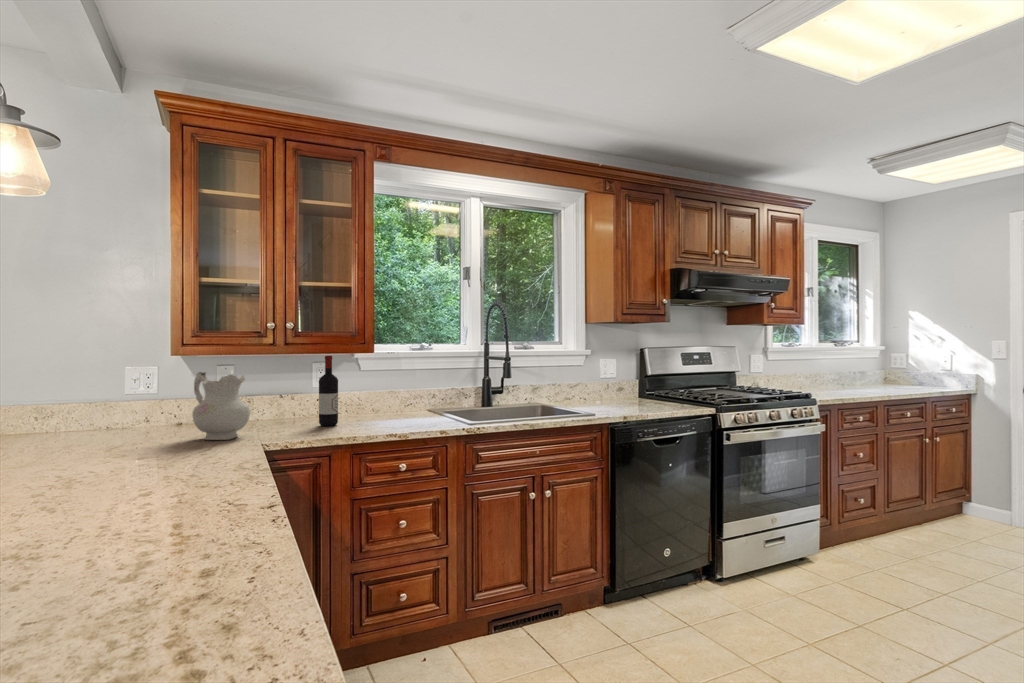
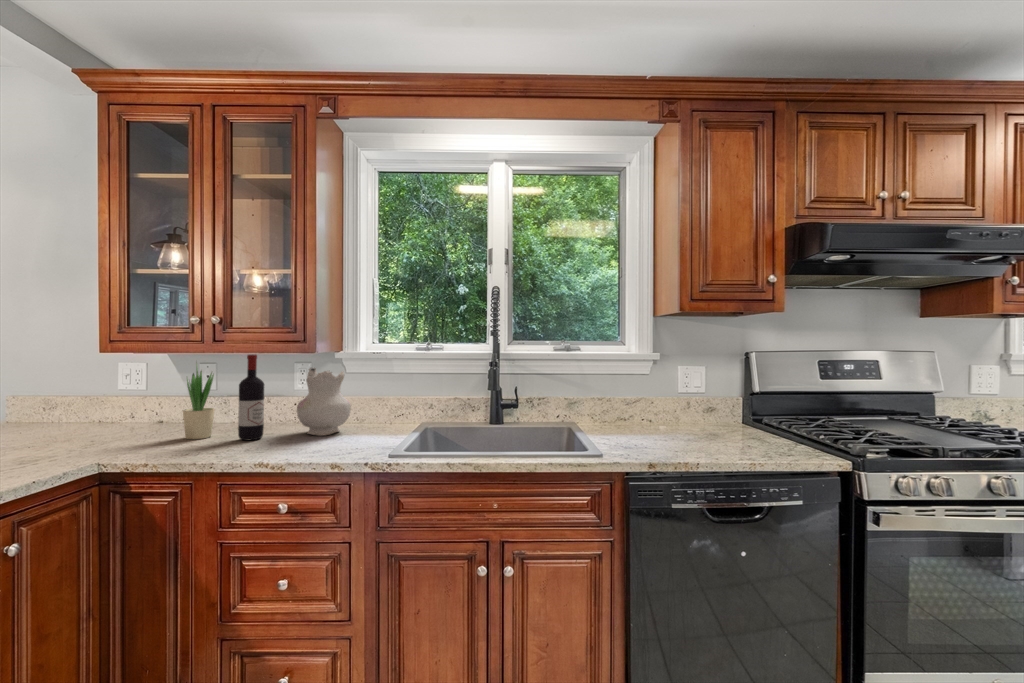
potted plant: none [265,361,295,429] -> present [183,368,215,439]
ceramic pitcher: present [192,372,250,440] -> present [297,368,351,436]

